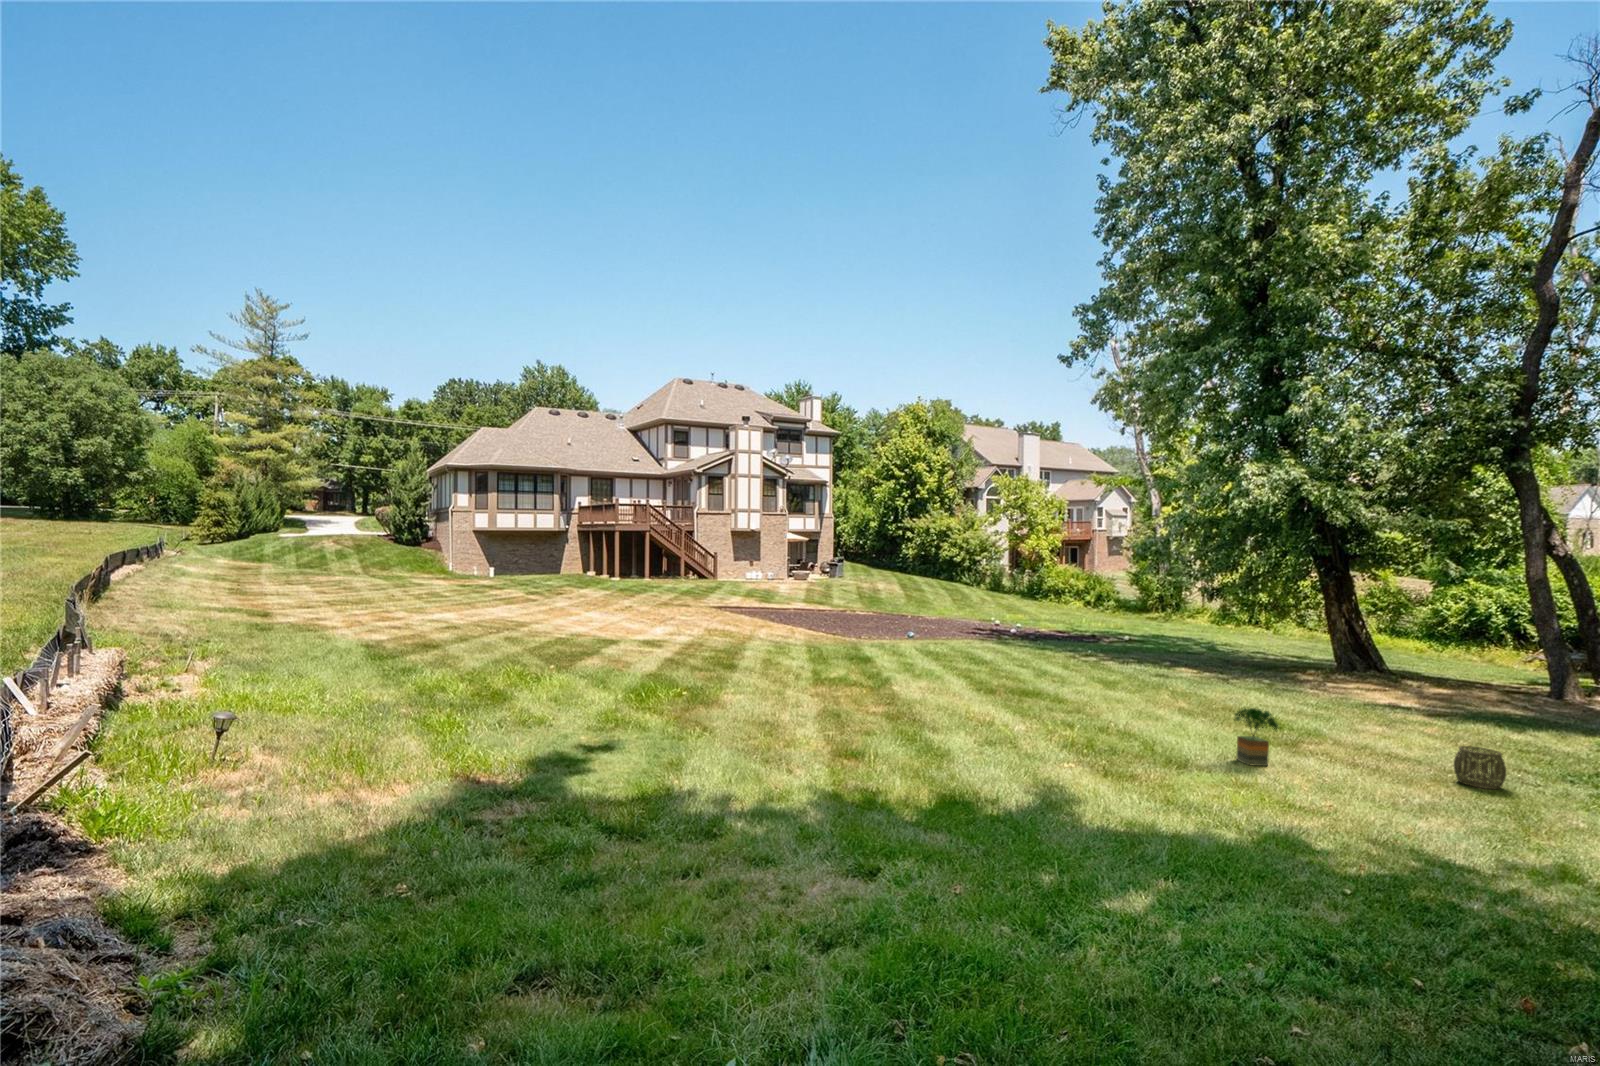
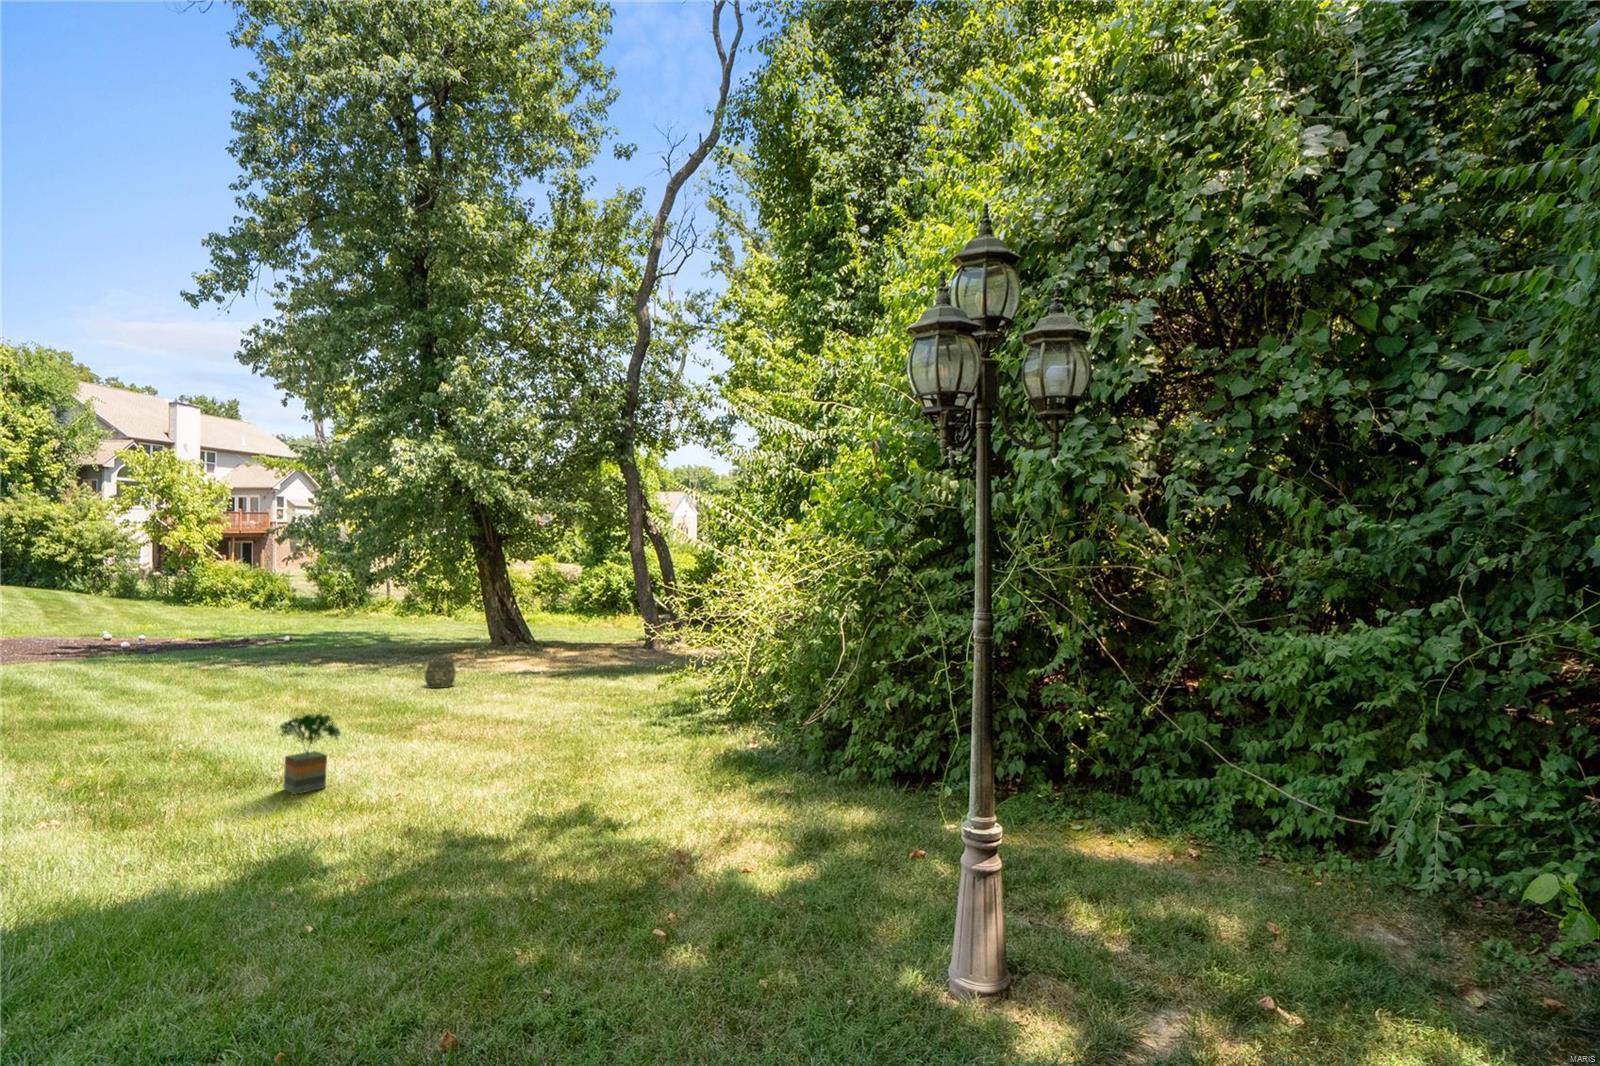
woven basket: present [1453,746,1506,789] -> present [425,661,456,688]

